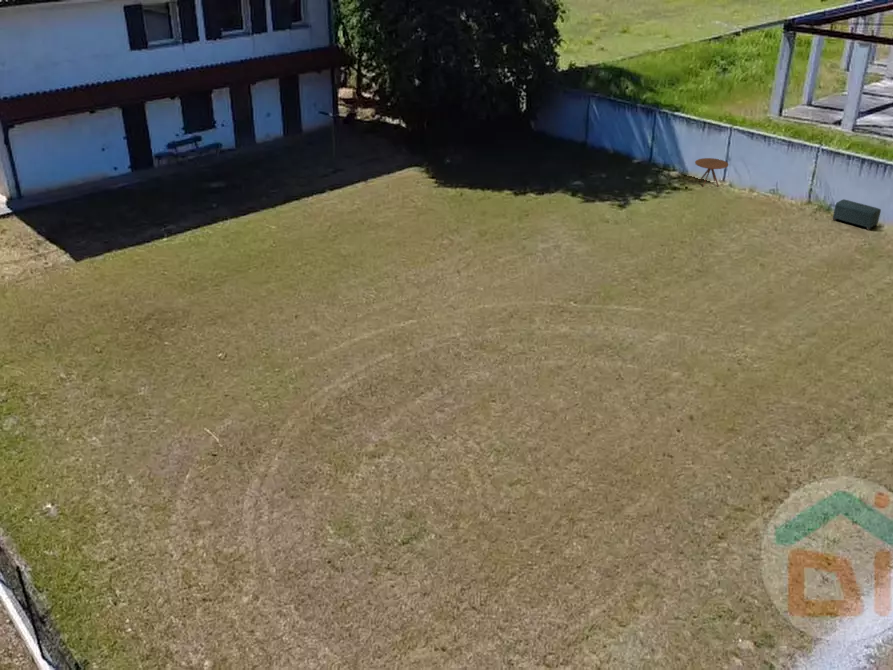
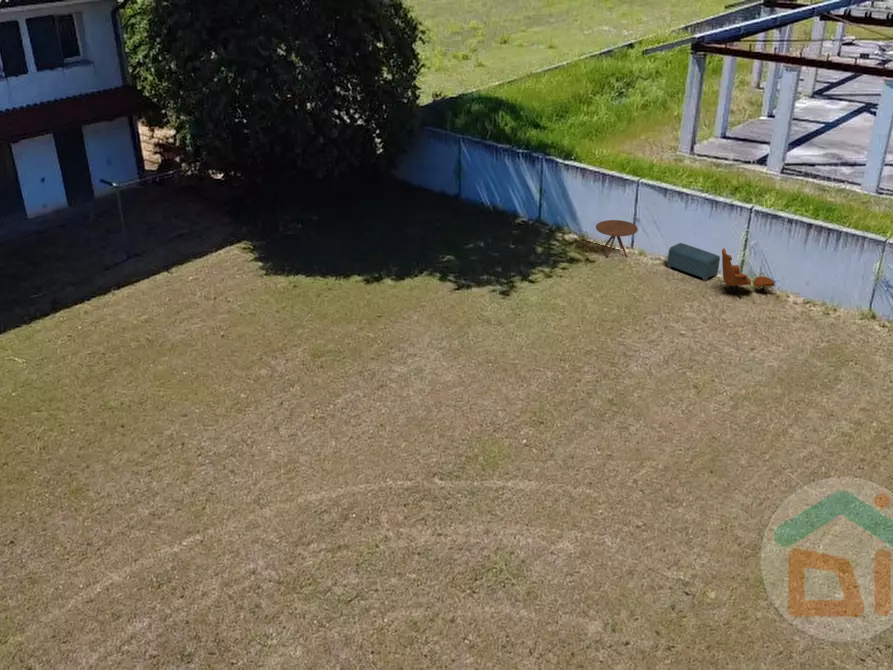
lounge chair: none [792,177,834,217] -> present [722,249,775,299]
bench: present [833,199,881,230] -> present [667,243,720,281]

